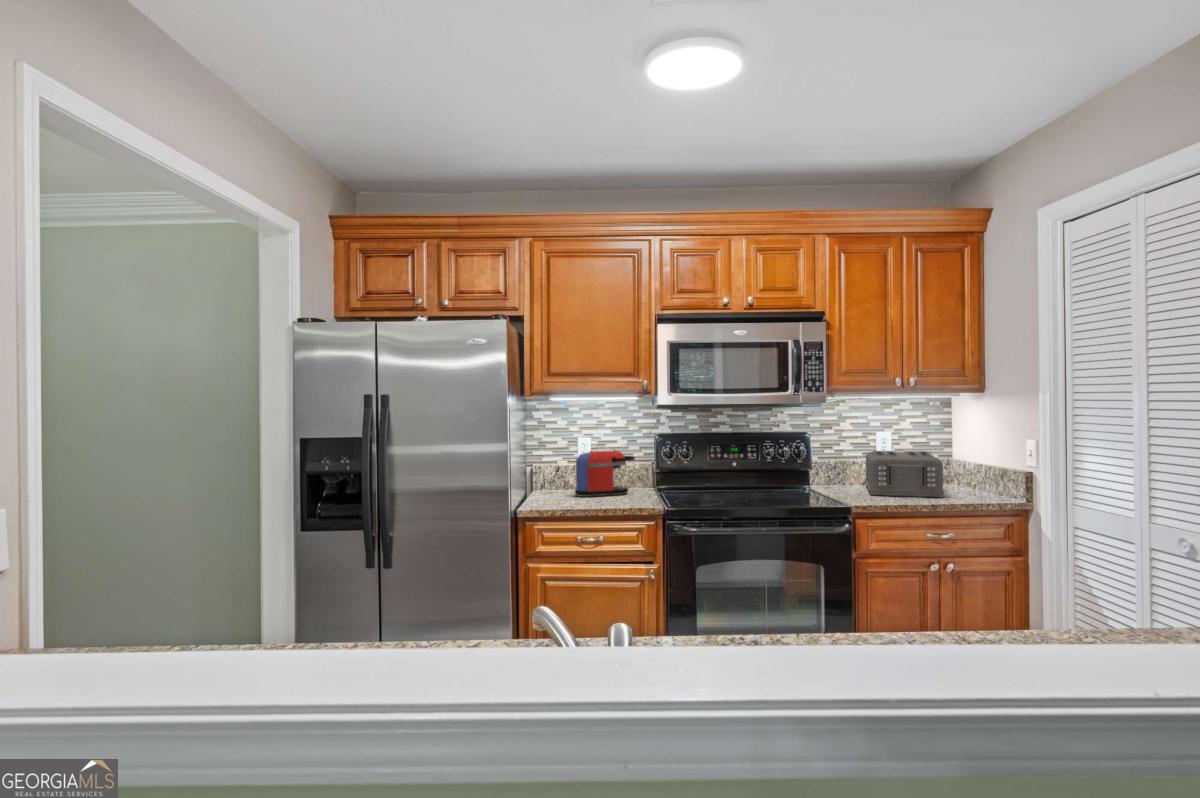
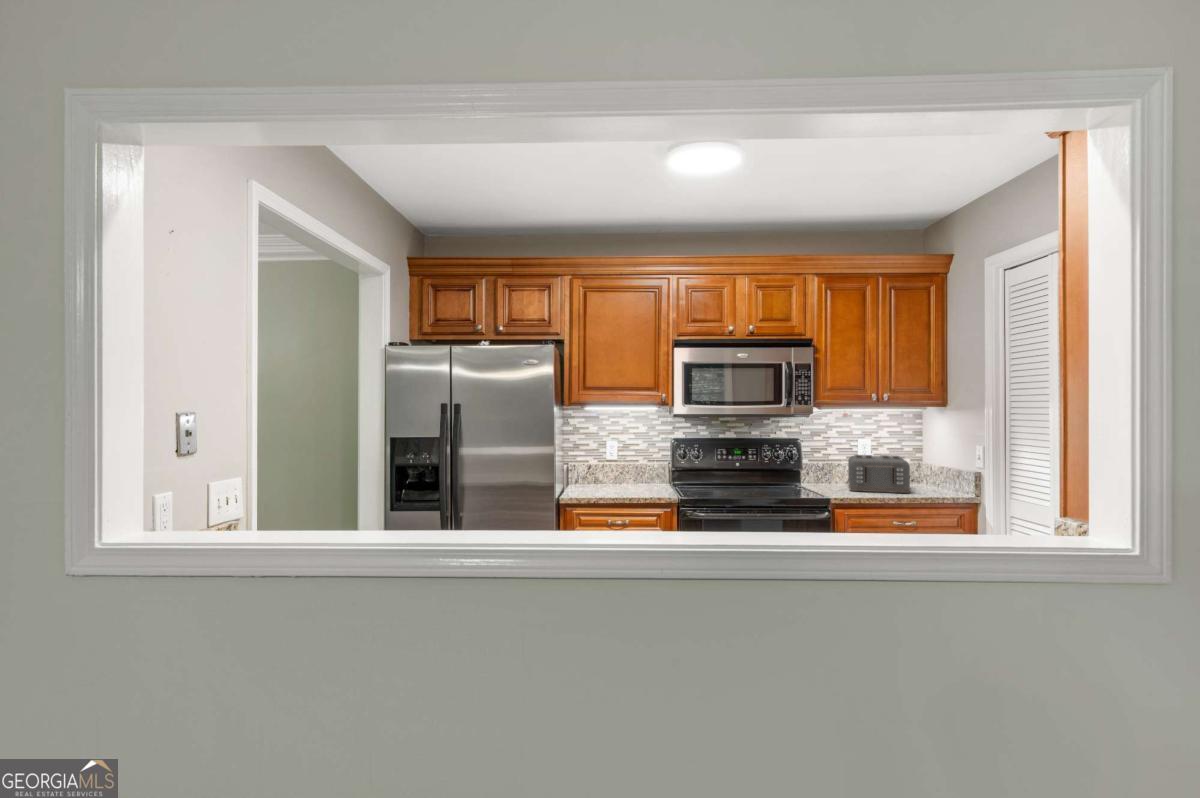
coffee maker: present [575,450,635,497] -> none [604,452,654,489]

